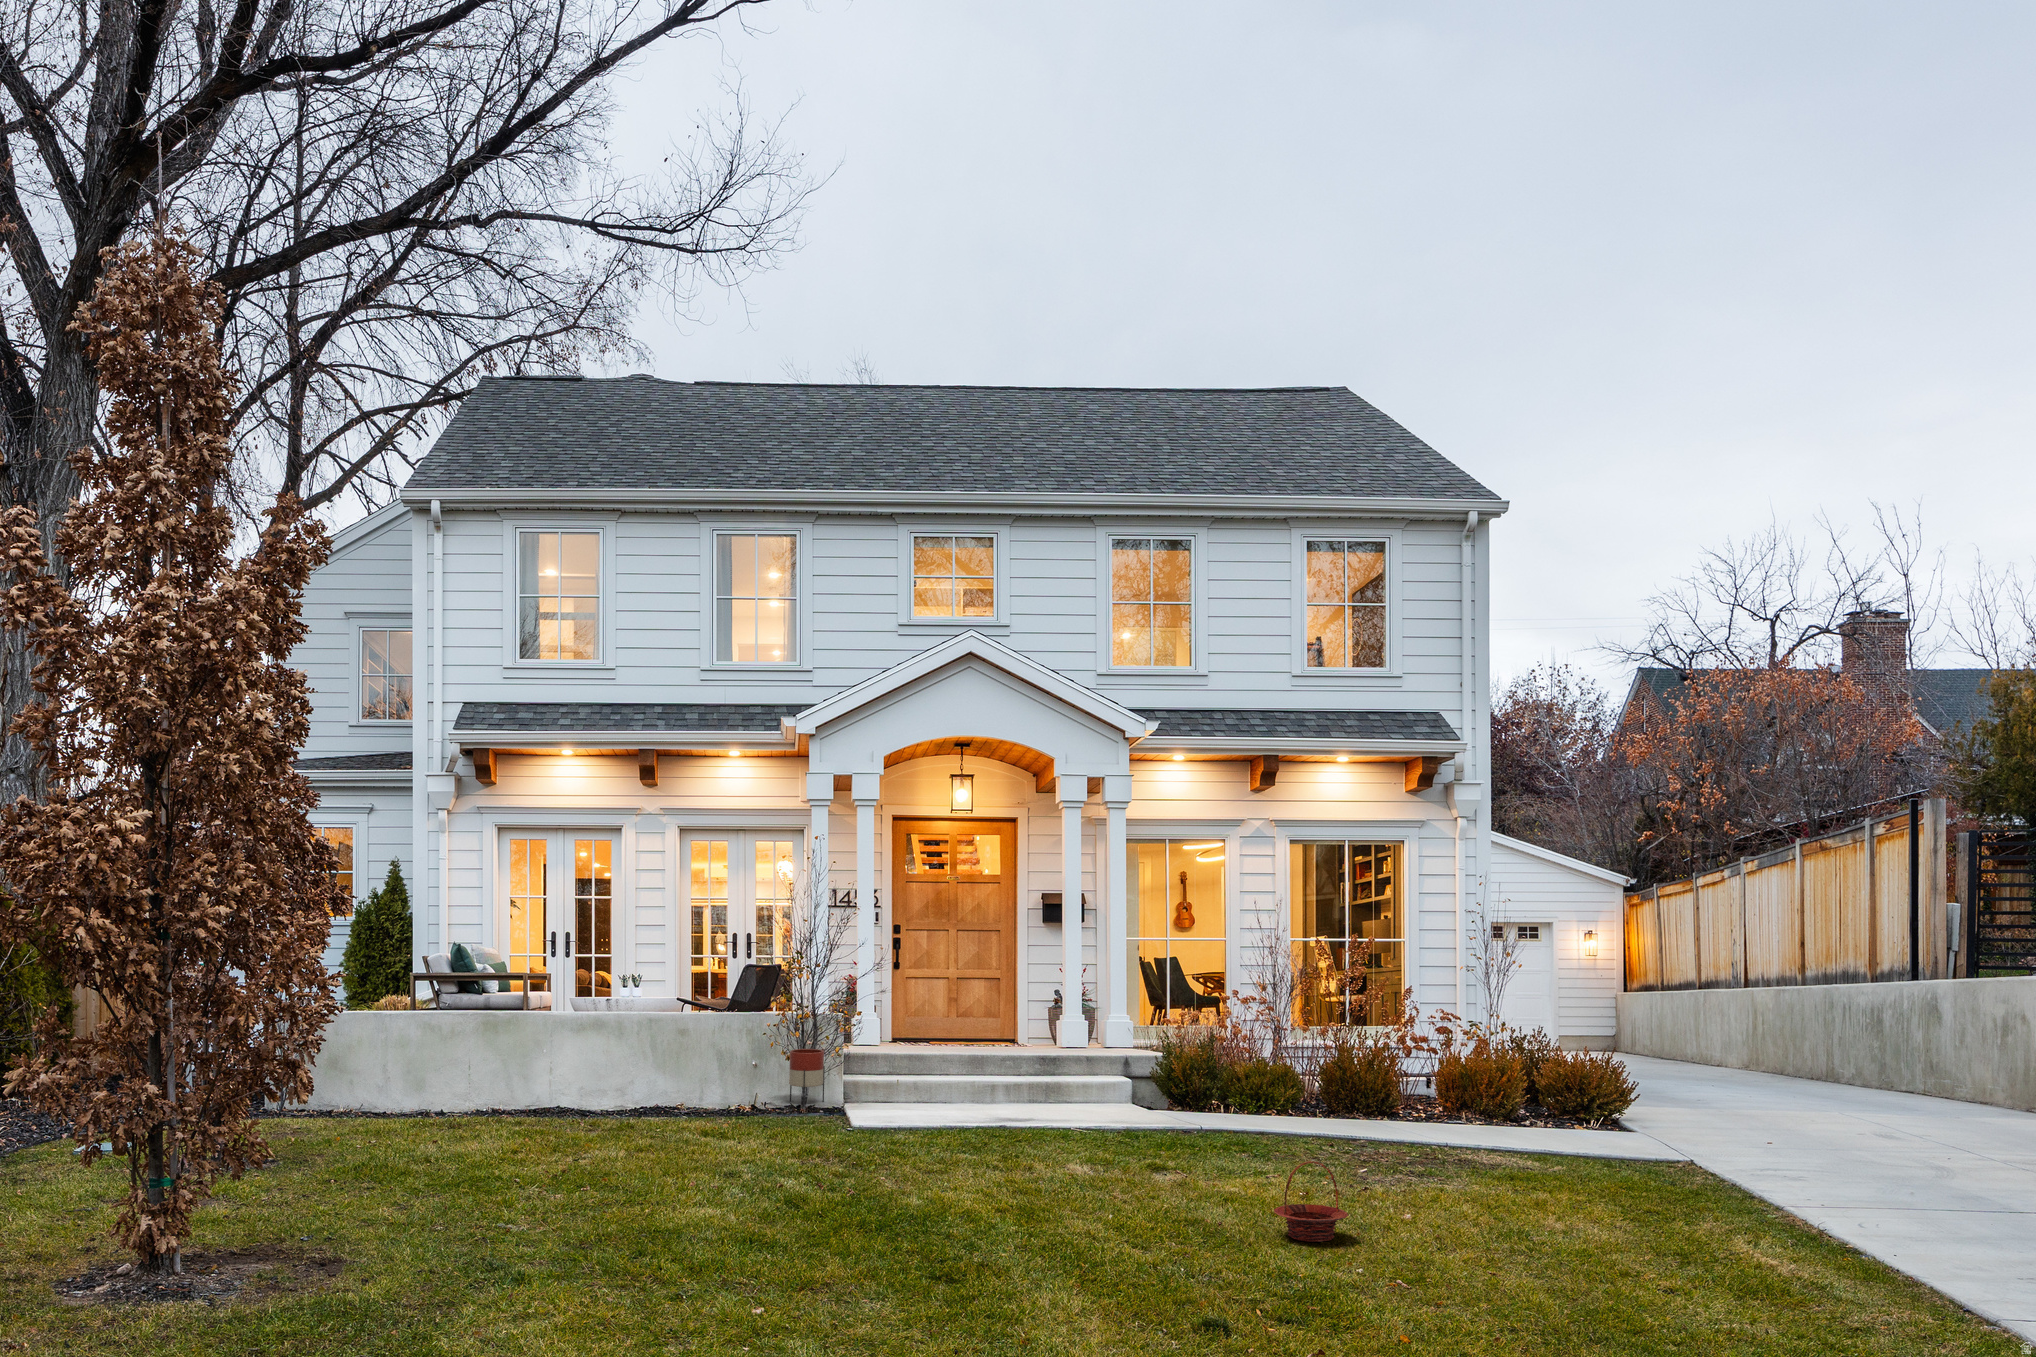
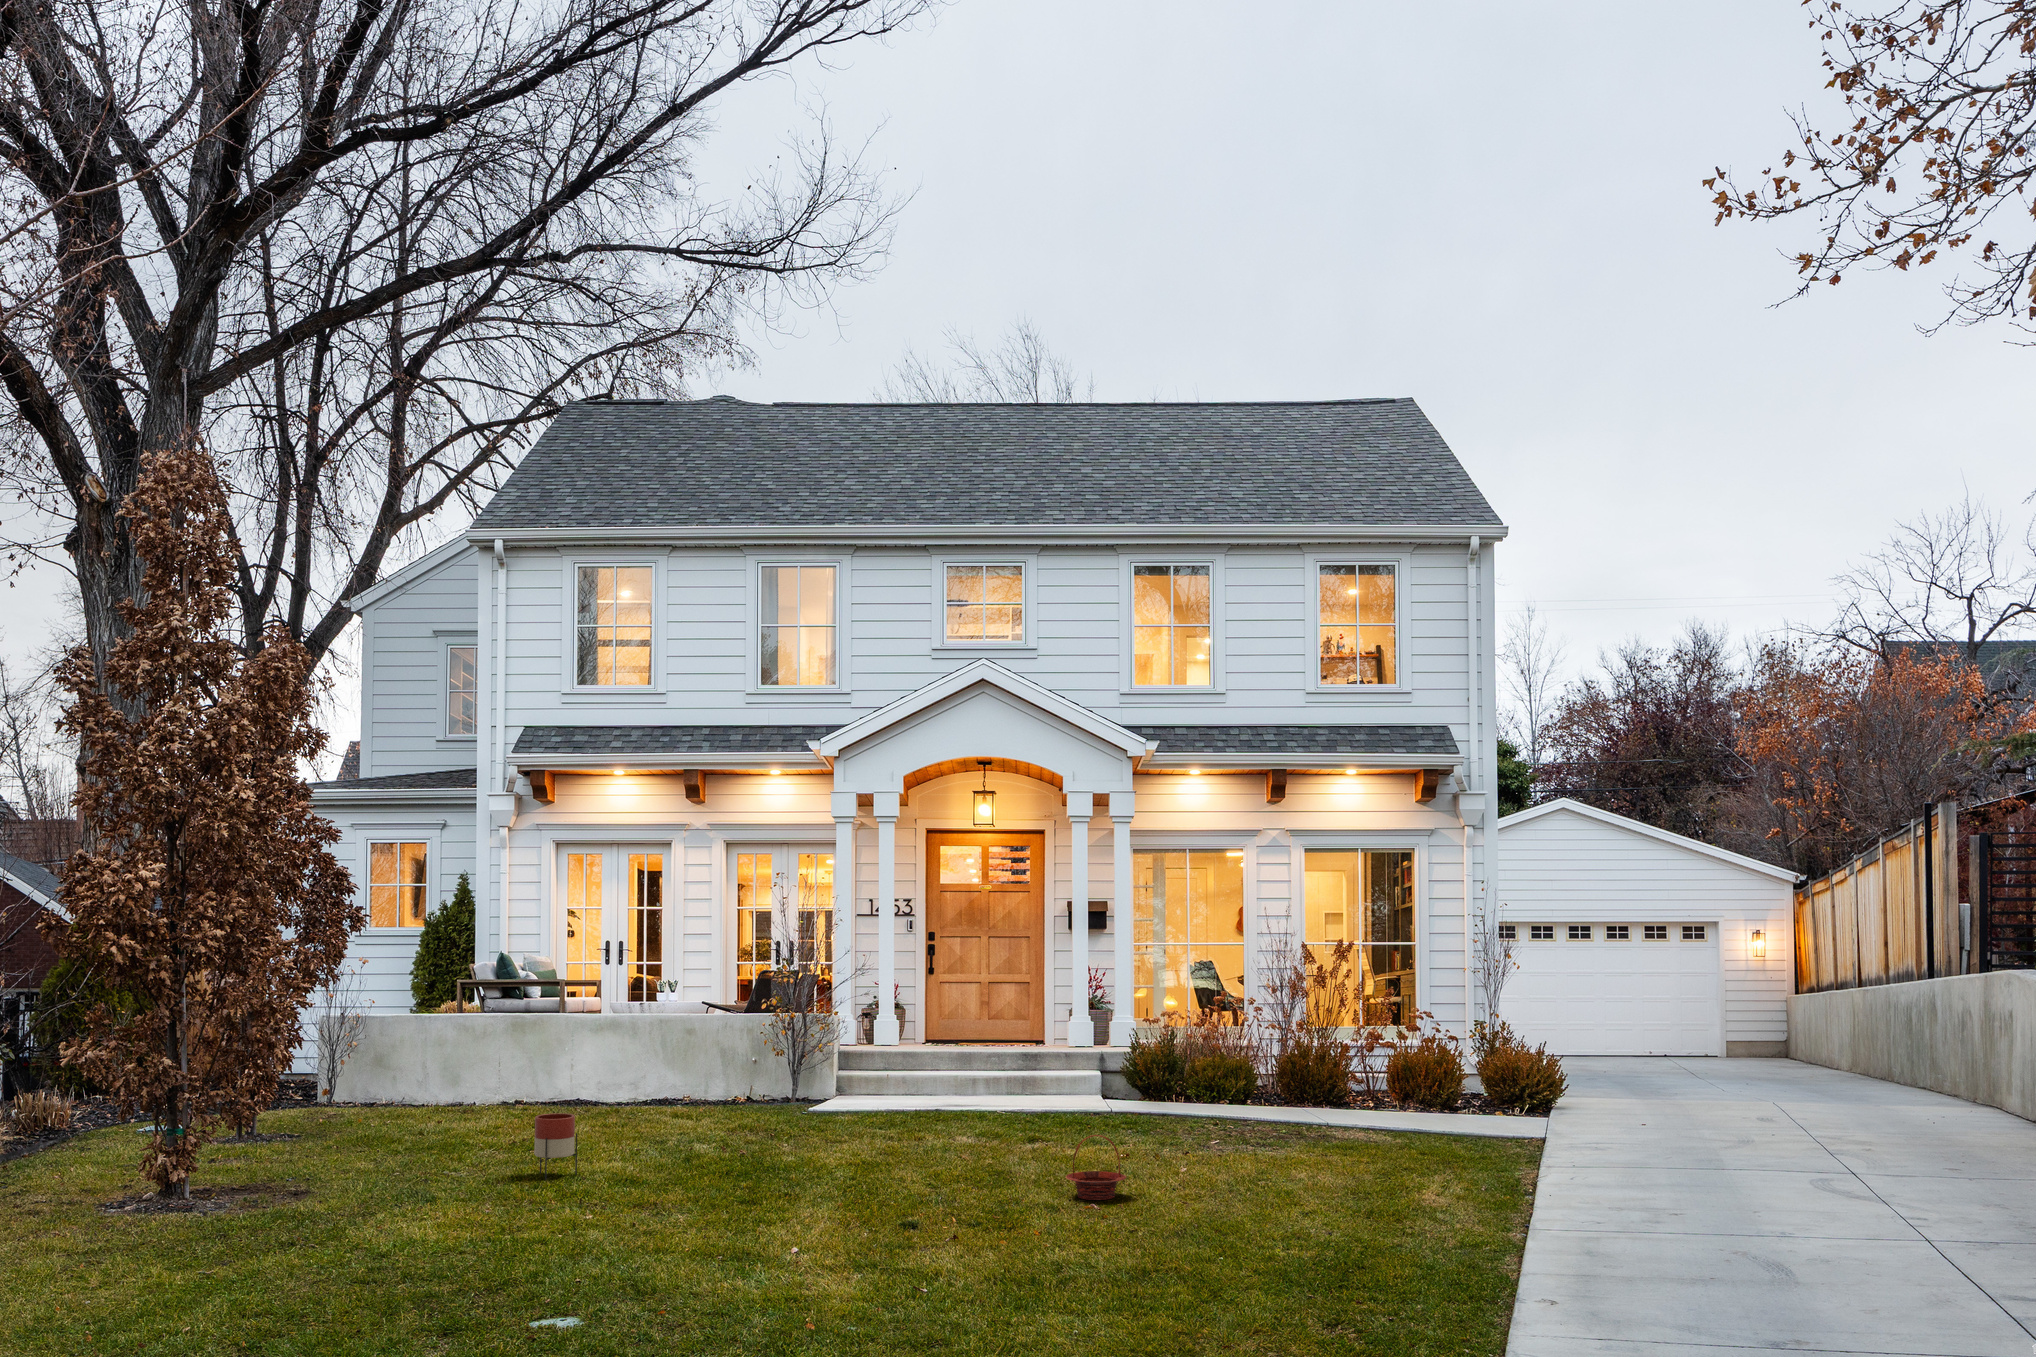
planter: present [789,1049,825,1106] -> present [534,1113,577,1180]

